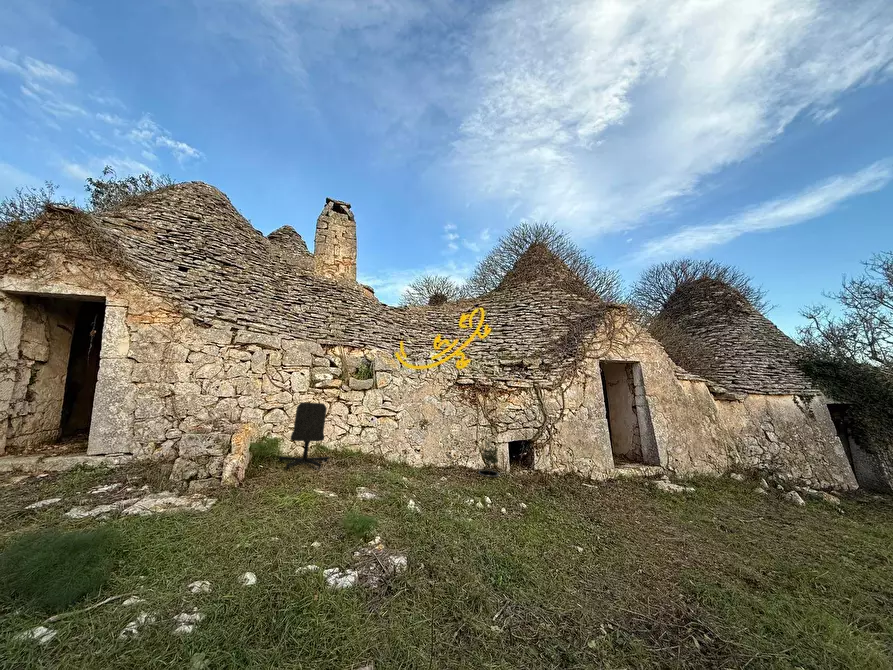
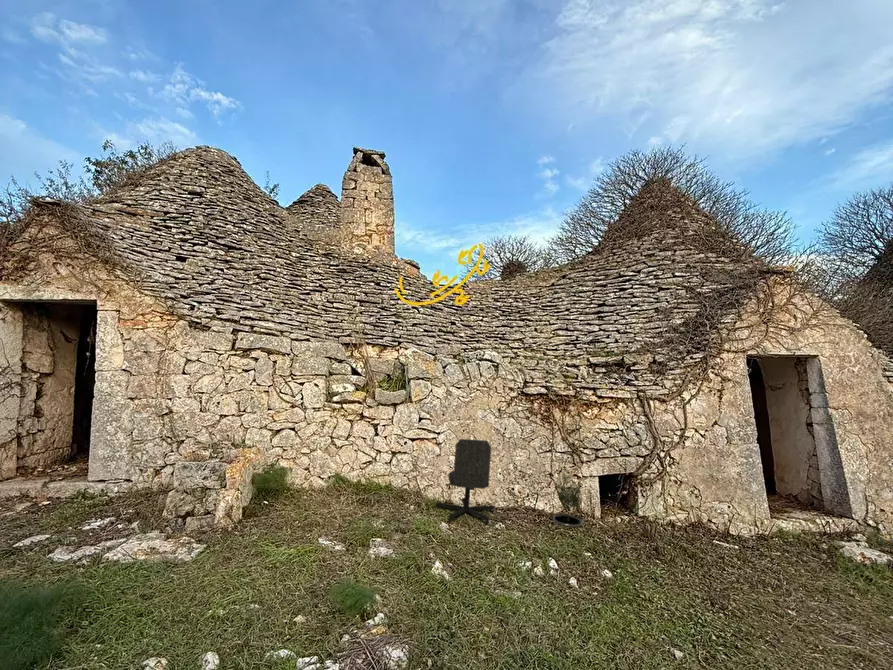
chair: present [279,402,330,469] -> present [436,439,494,523]

